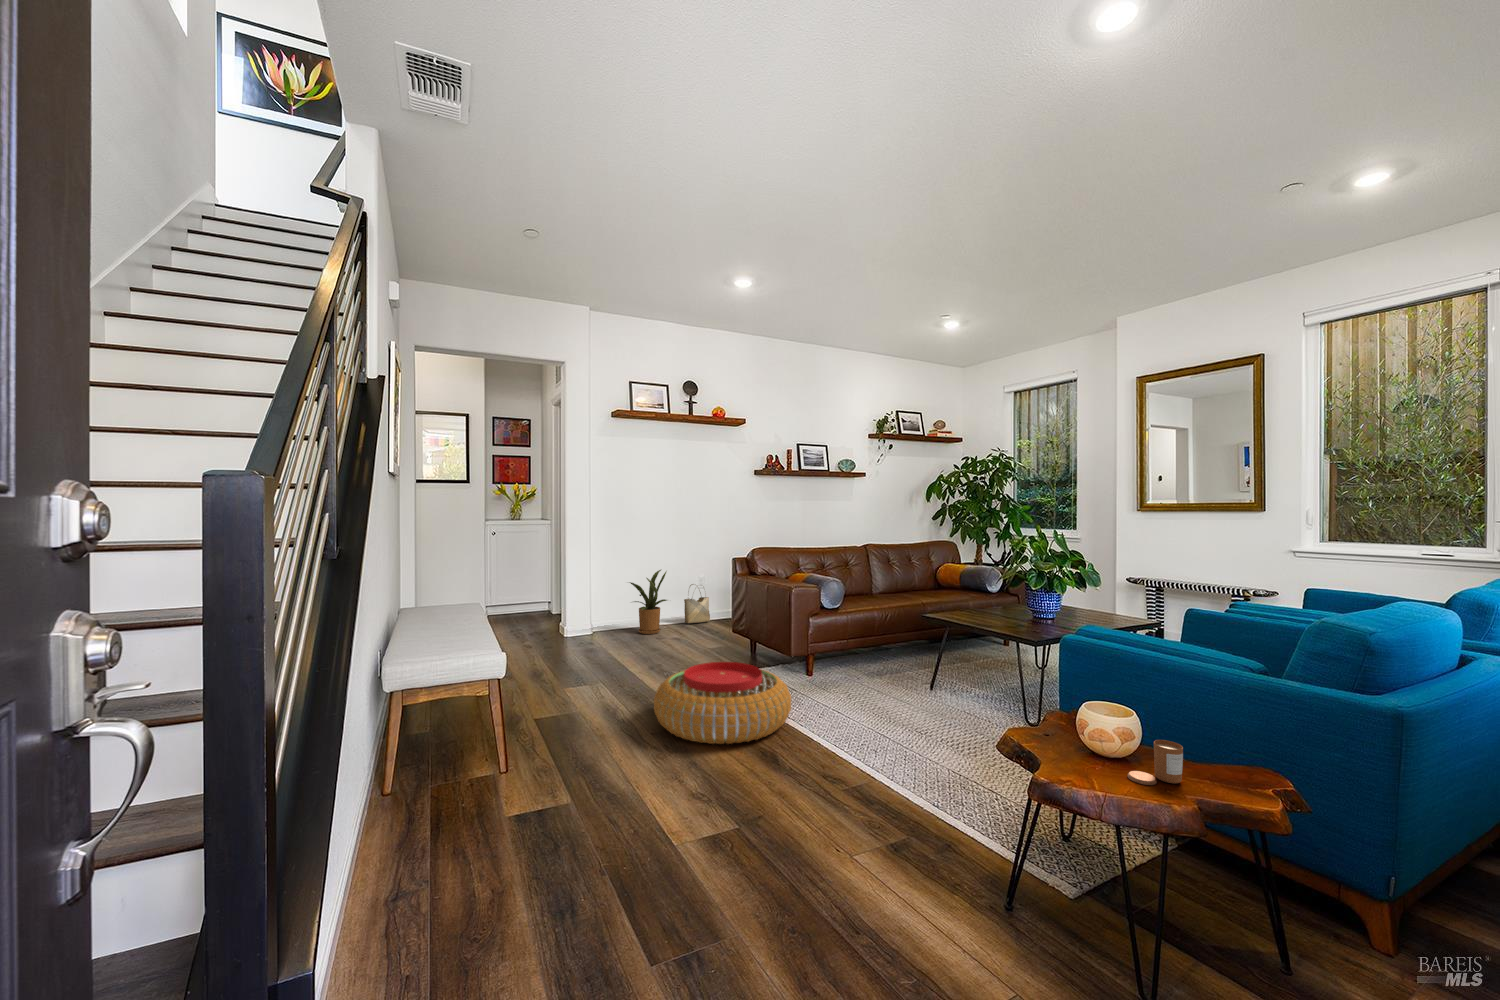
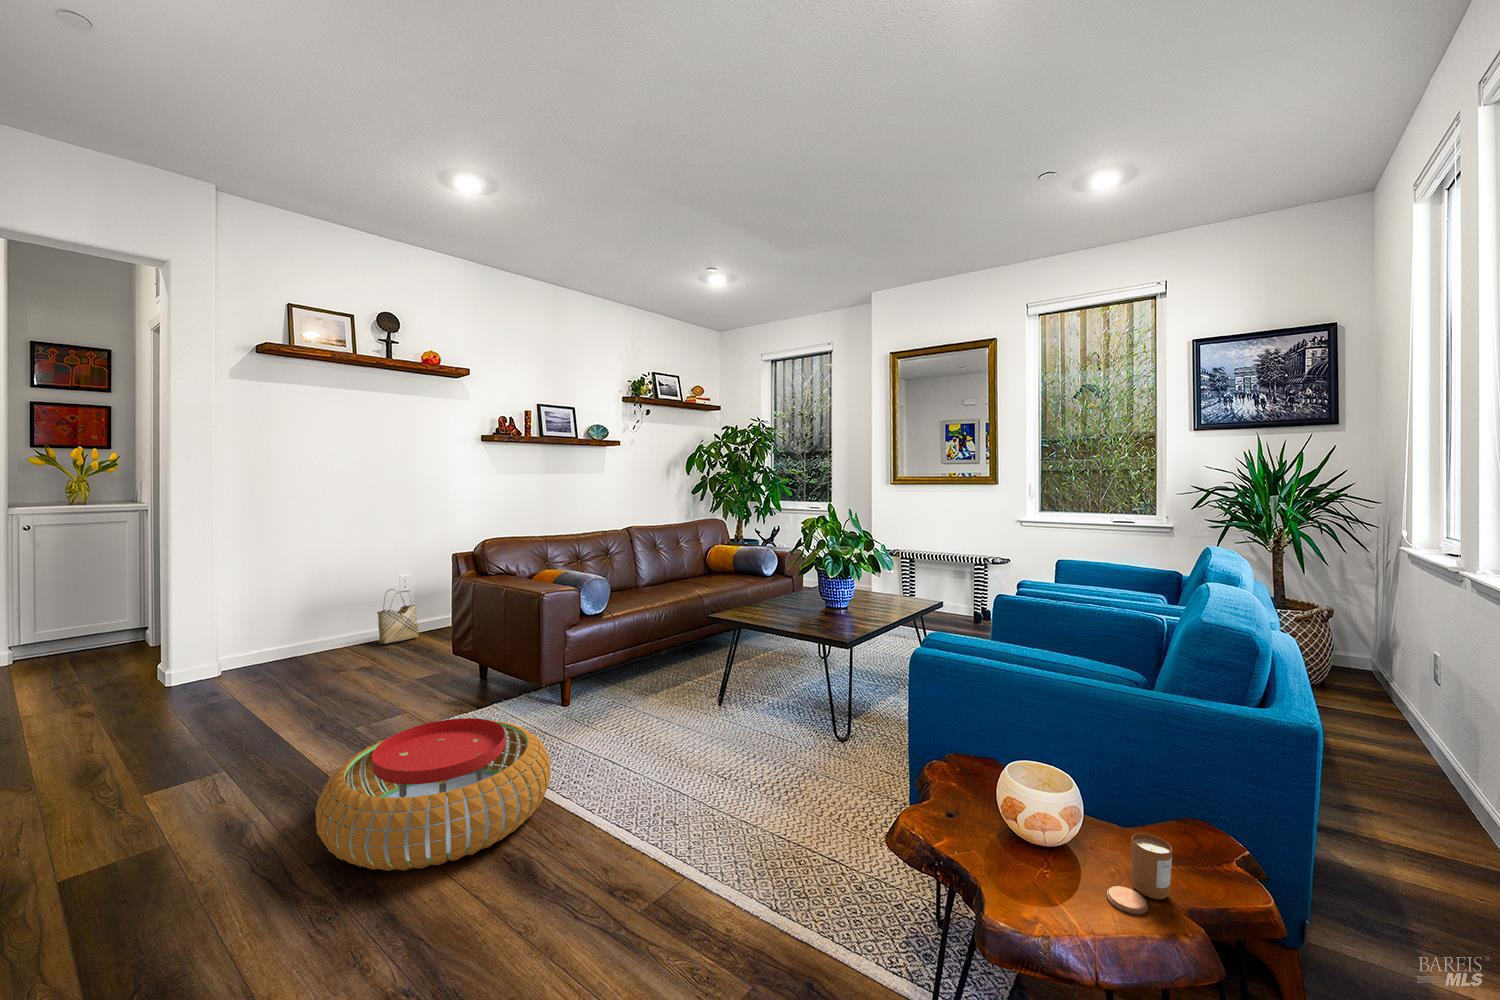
house plant: present [630,570,667,634] -> none [273,573,355,670]

